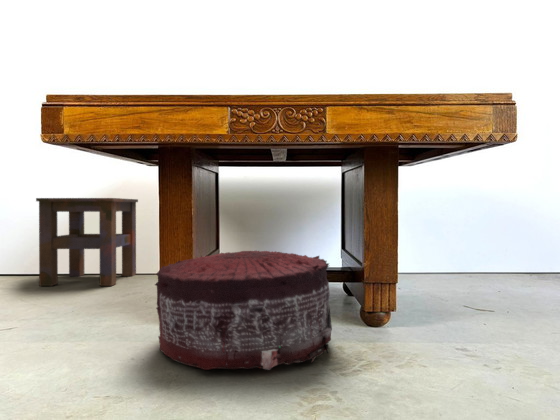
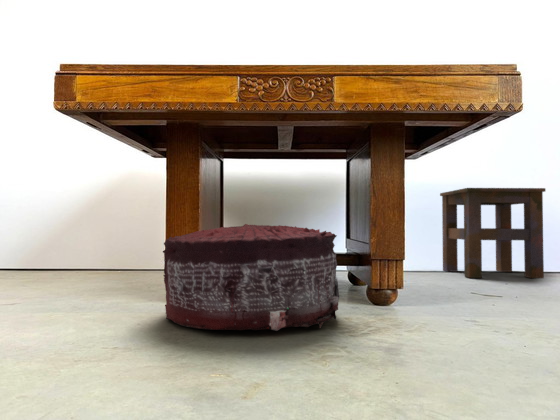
side table: present [36,198,138,286] -> present [440,188,545,278]

